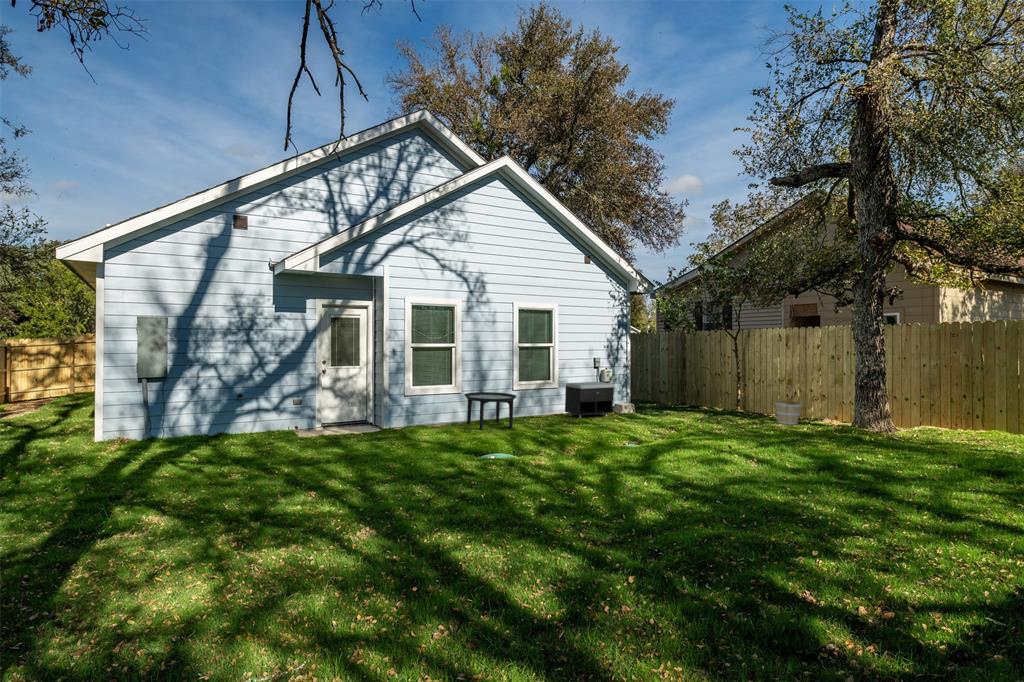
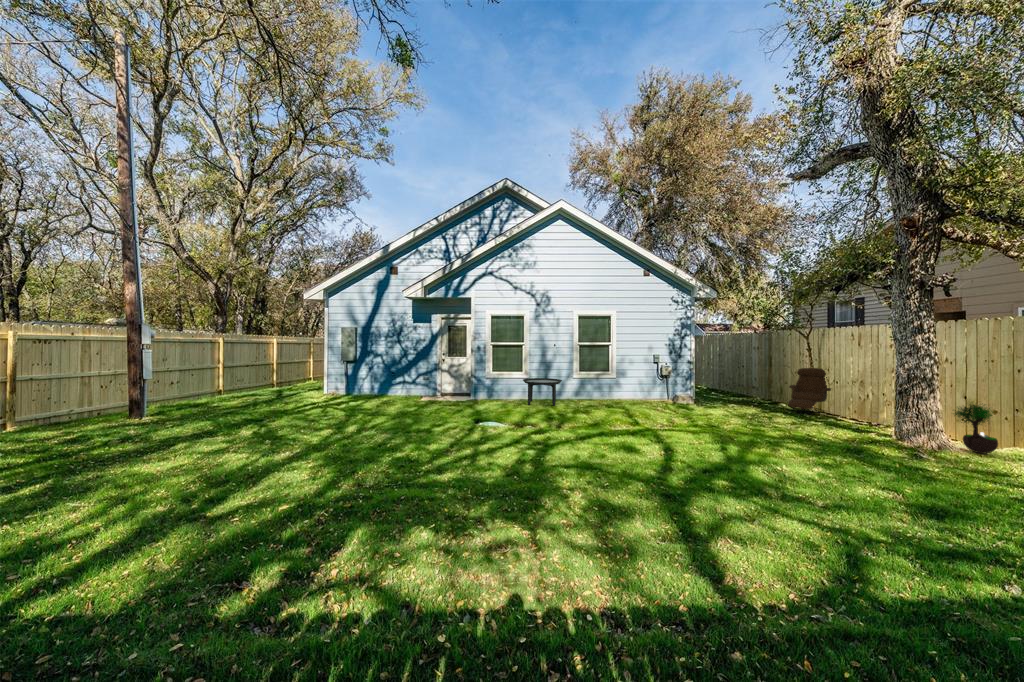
lounge chair: none [719,370,755,418] -> present [788,368,831,414]
storage bench: present [565,382,615,418] -> none [623,374,664,404]
potted tree: none [873,396,902,439] -> present [955,404,998,454]
wooden bucket: present [774,400,802,425] -> none [838,399,874,426]

